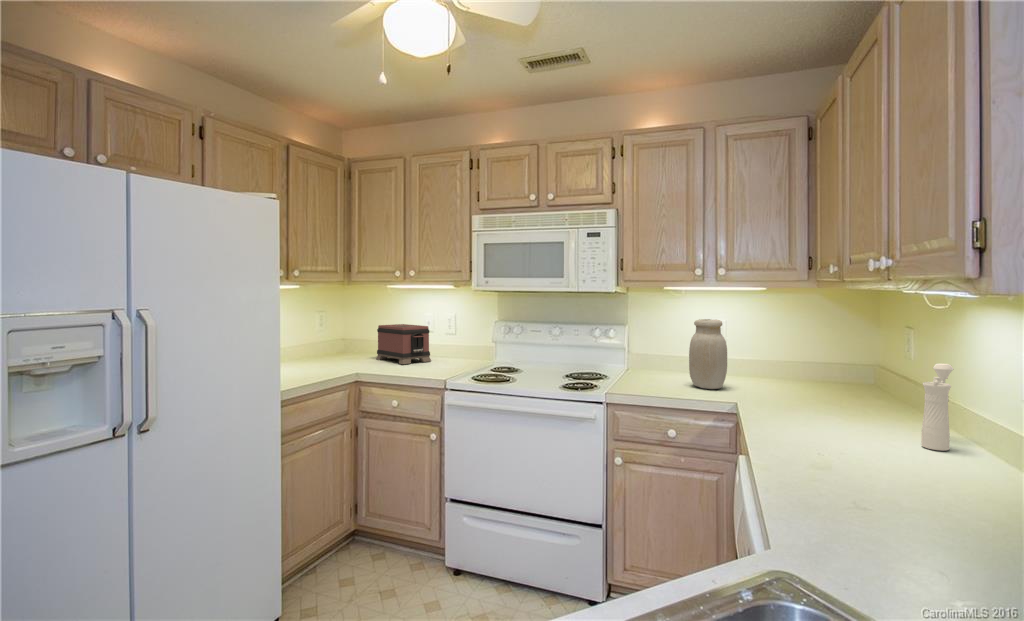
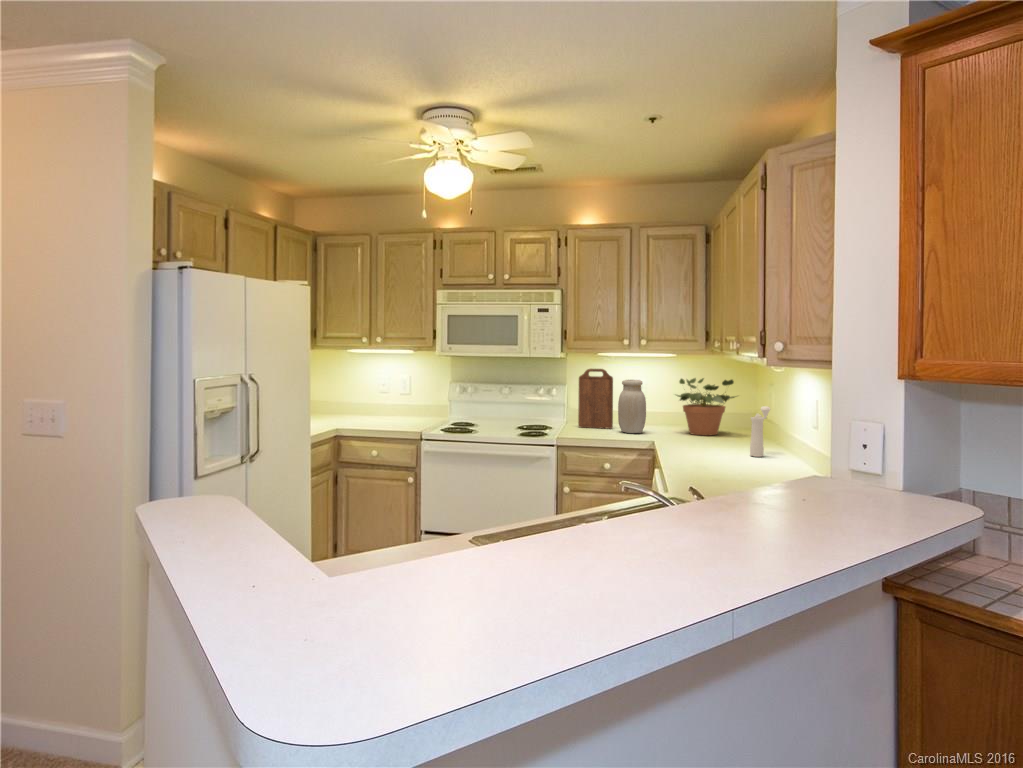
cutting board: none [638,306,682,380] -> present [578,369,613,429]
potted plant: none [764,317,870,396] -> present [676,378,736,435]
toaster: present [376,324,431,364] -> none [335,386,391,422]

